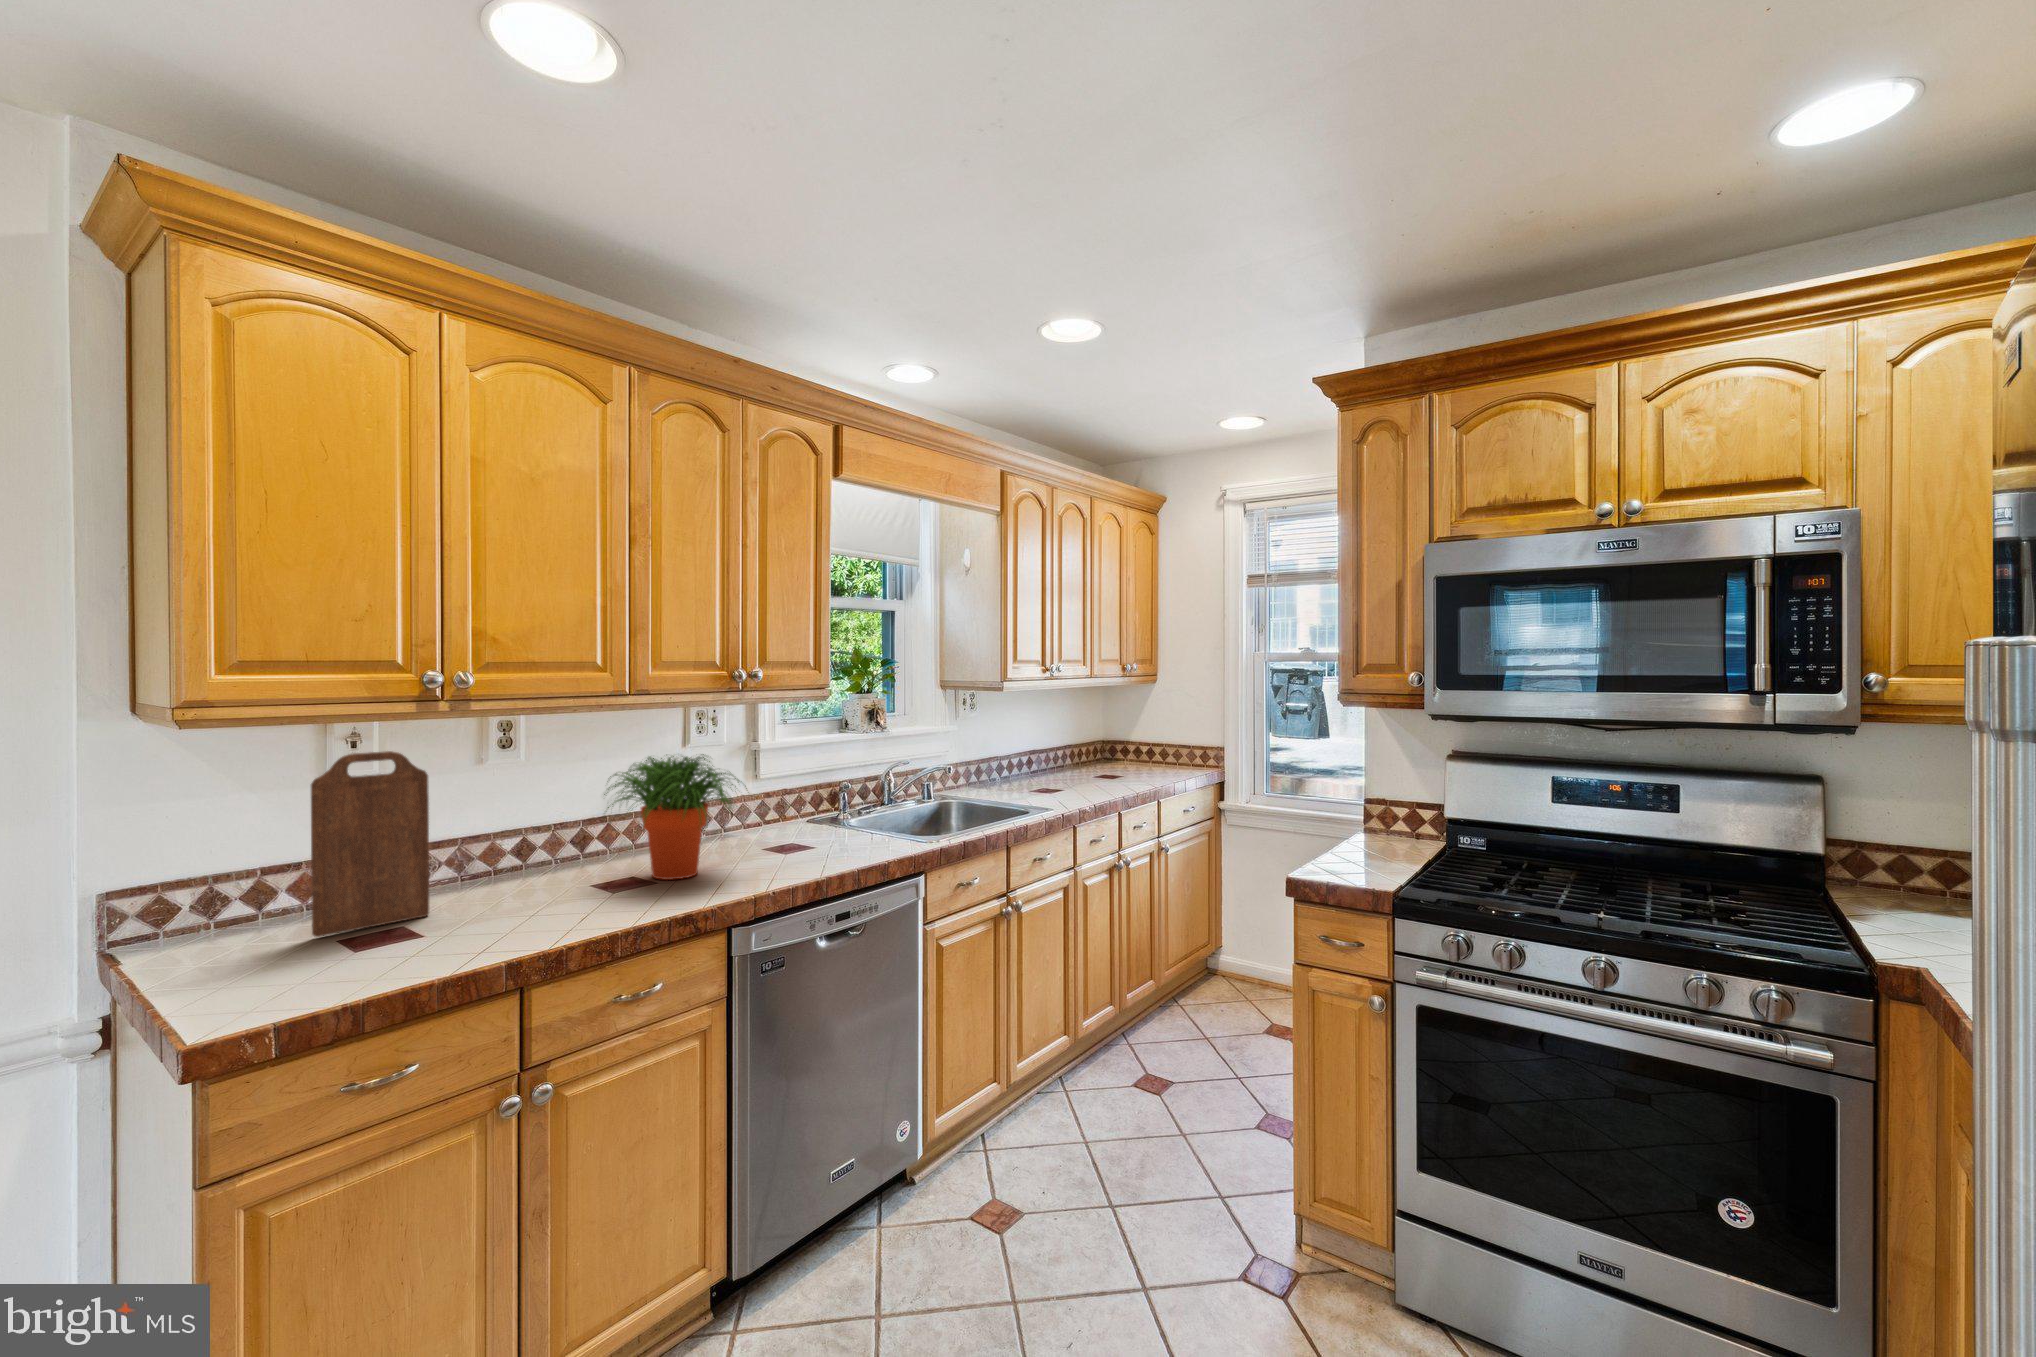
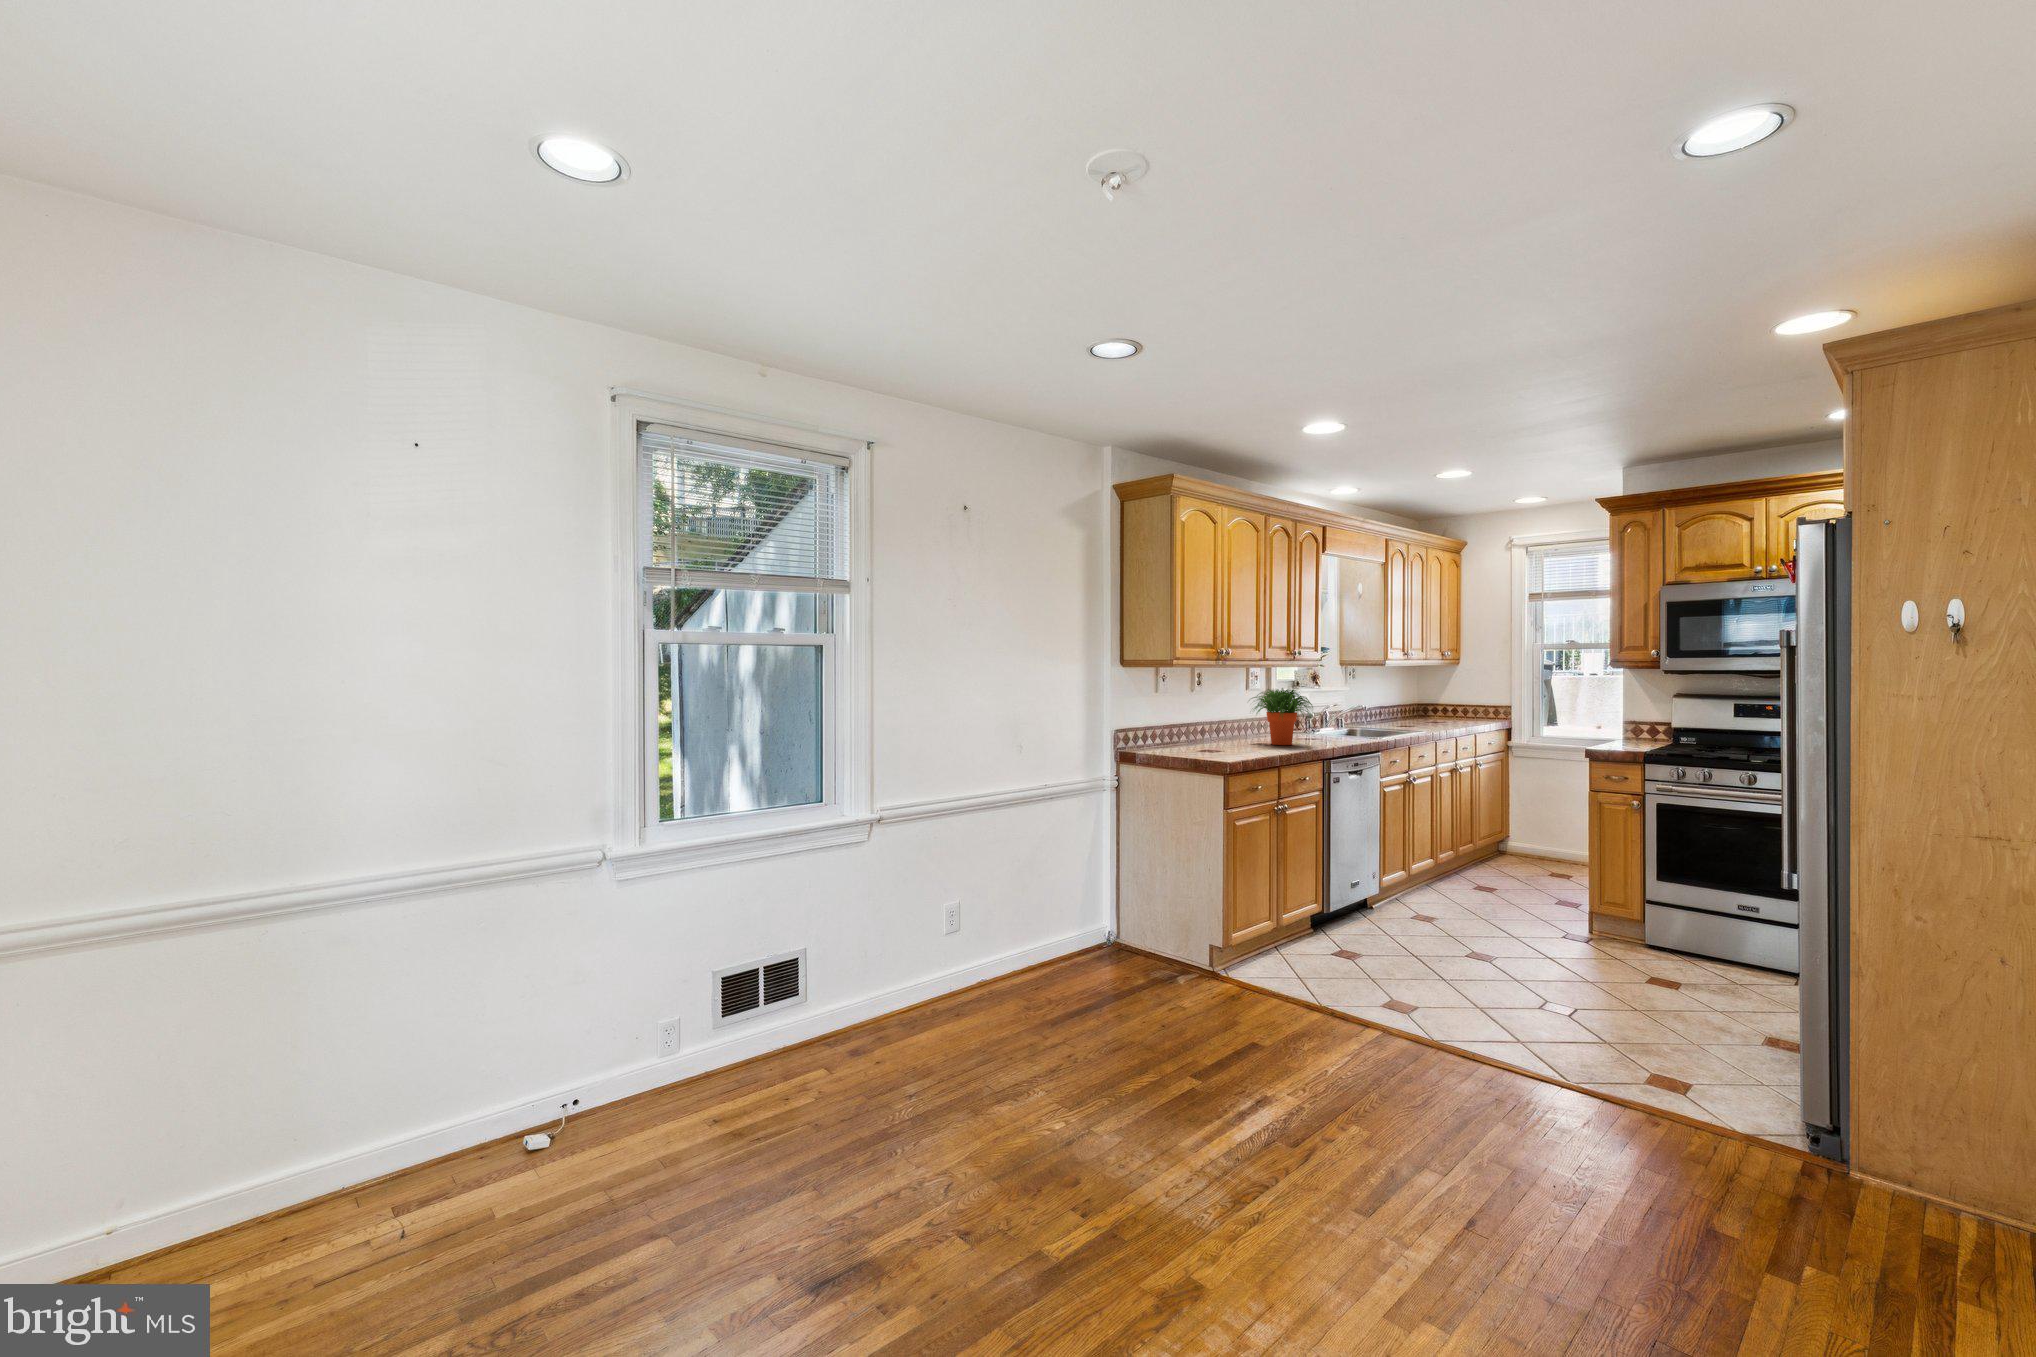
cutting board: present [311,751,429,937] -> none [1183,681,1210,753]

